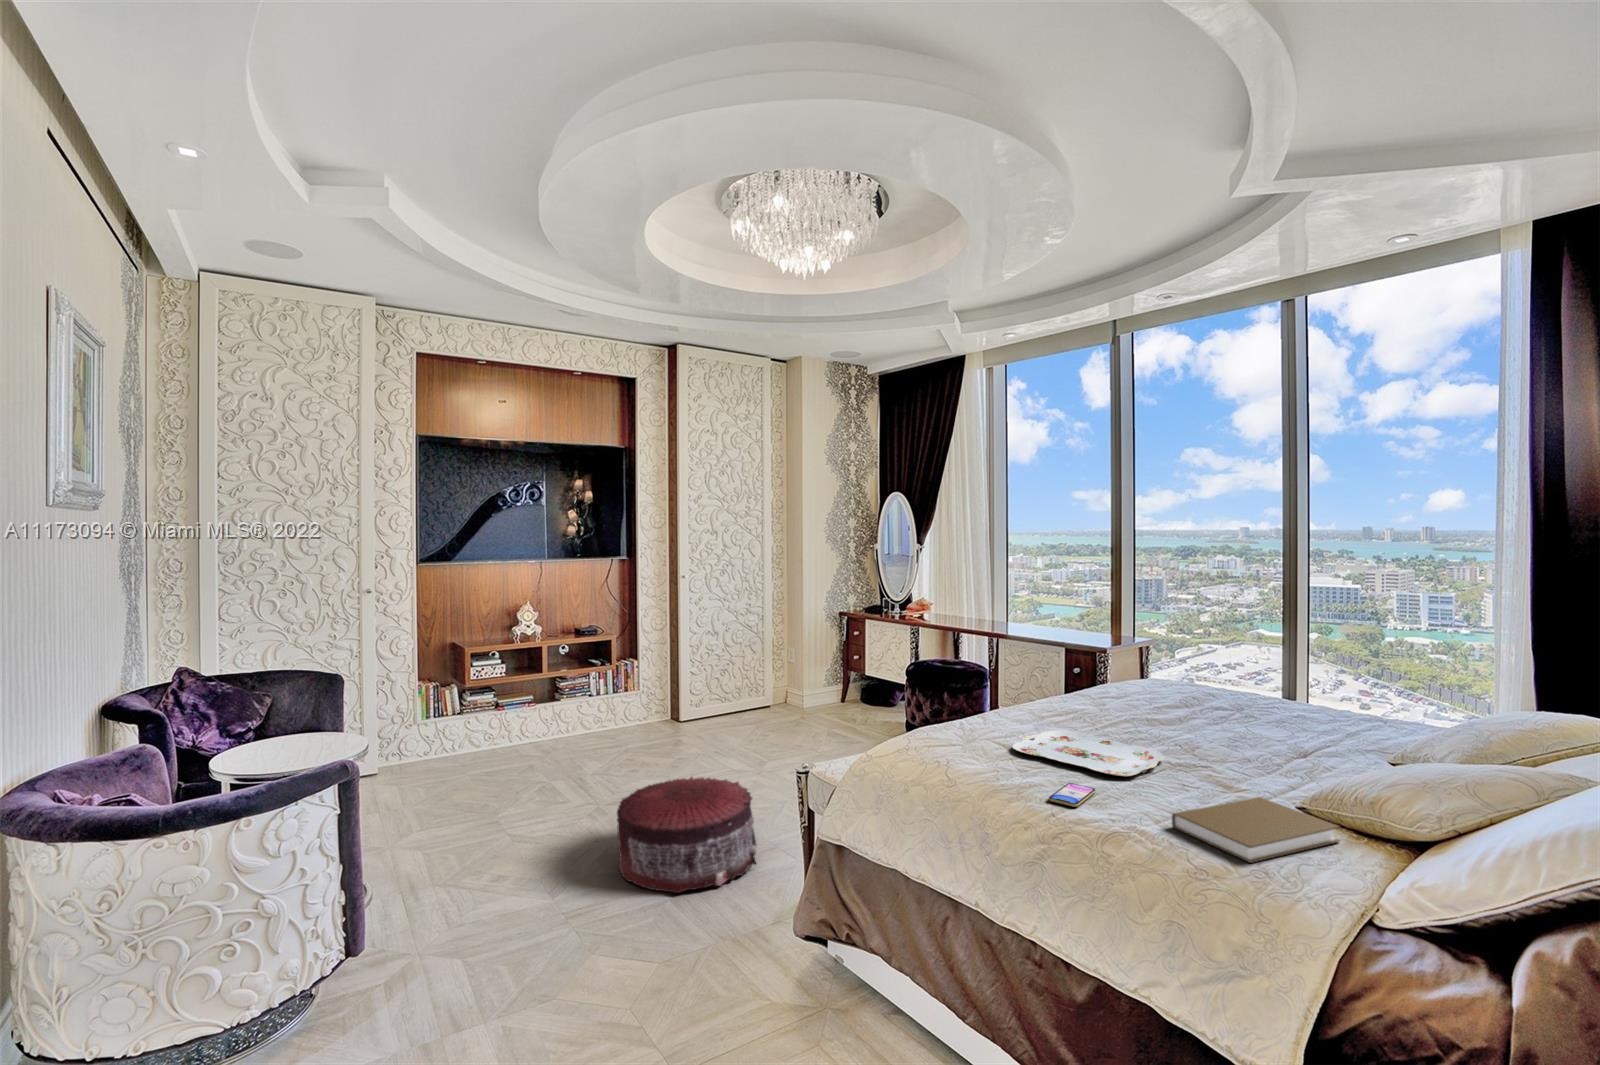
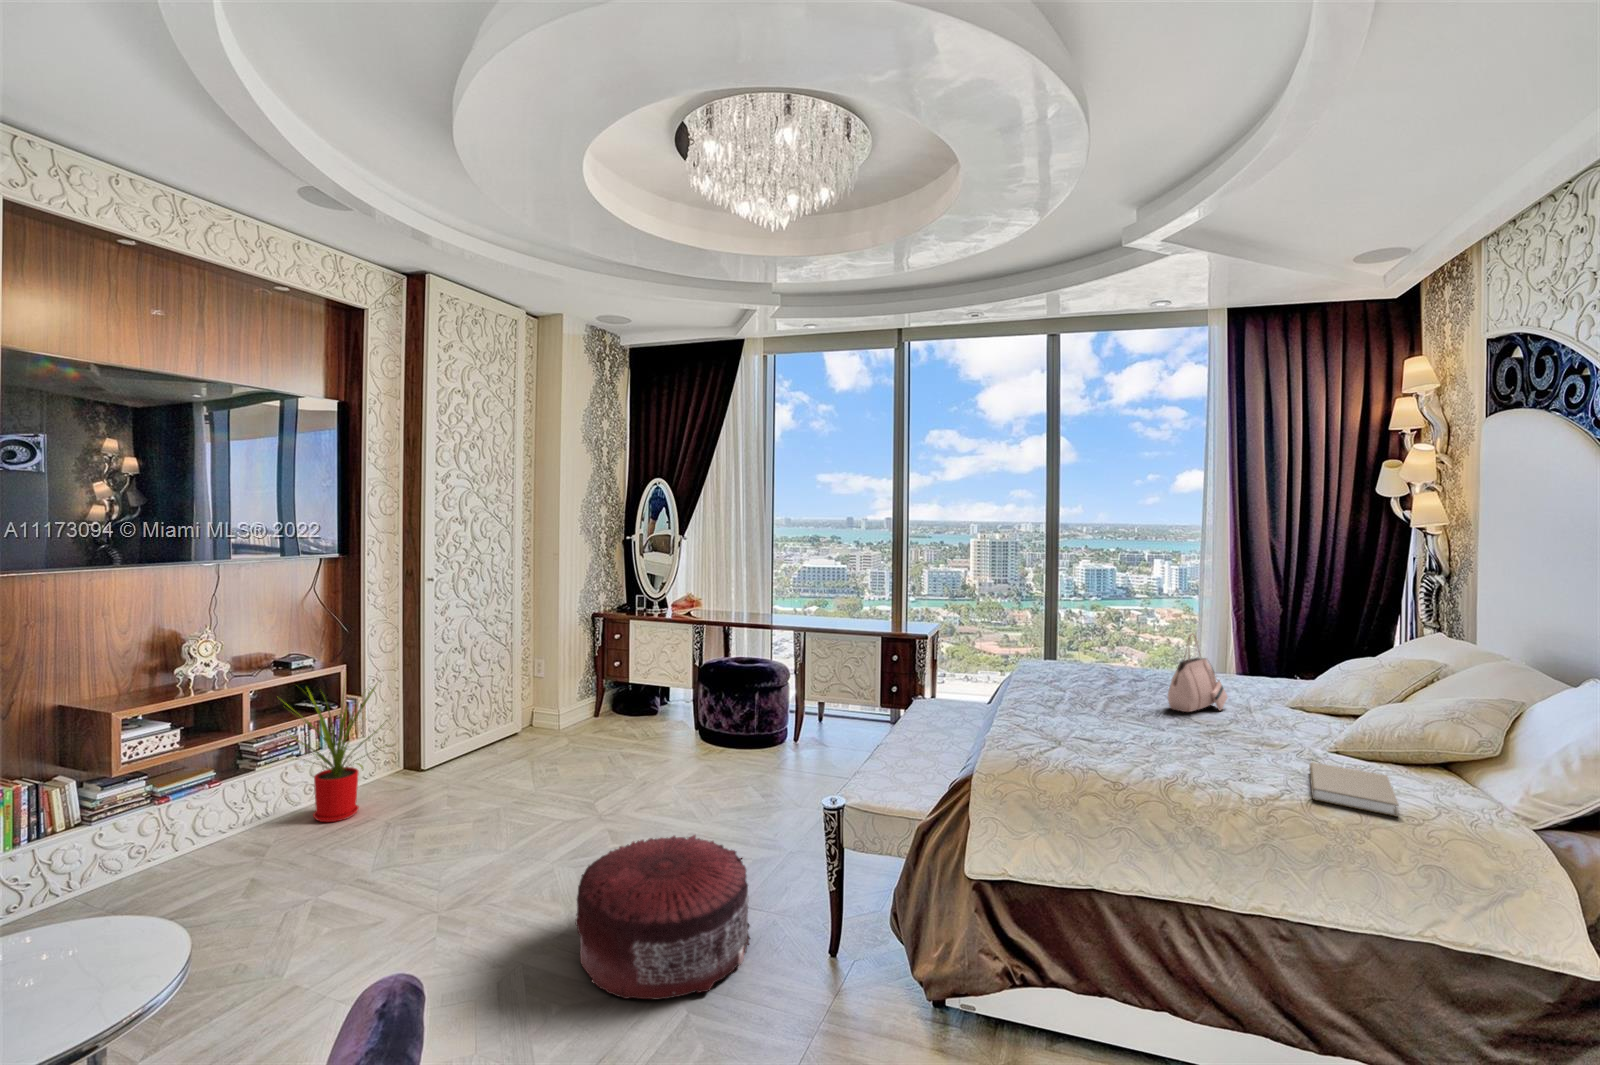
house plant: none [566,639,643,744] -> present [287,685,384,822]
handbag: none [1235,642,1349,746] -> present [1168,634,1228,712]
serving tray: present [1012,731,1164,776] -> none [1078,727,1209,762]
smartphone: present [1049,783,1096,807] -> none [1195,776,1243,798]

